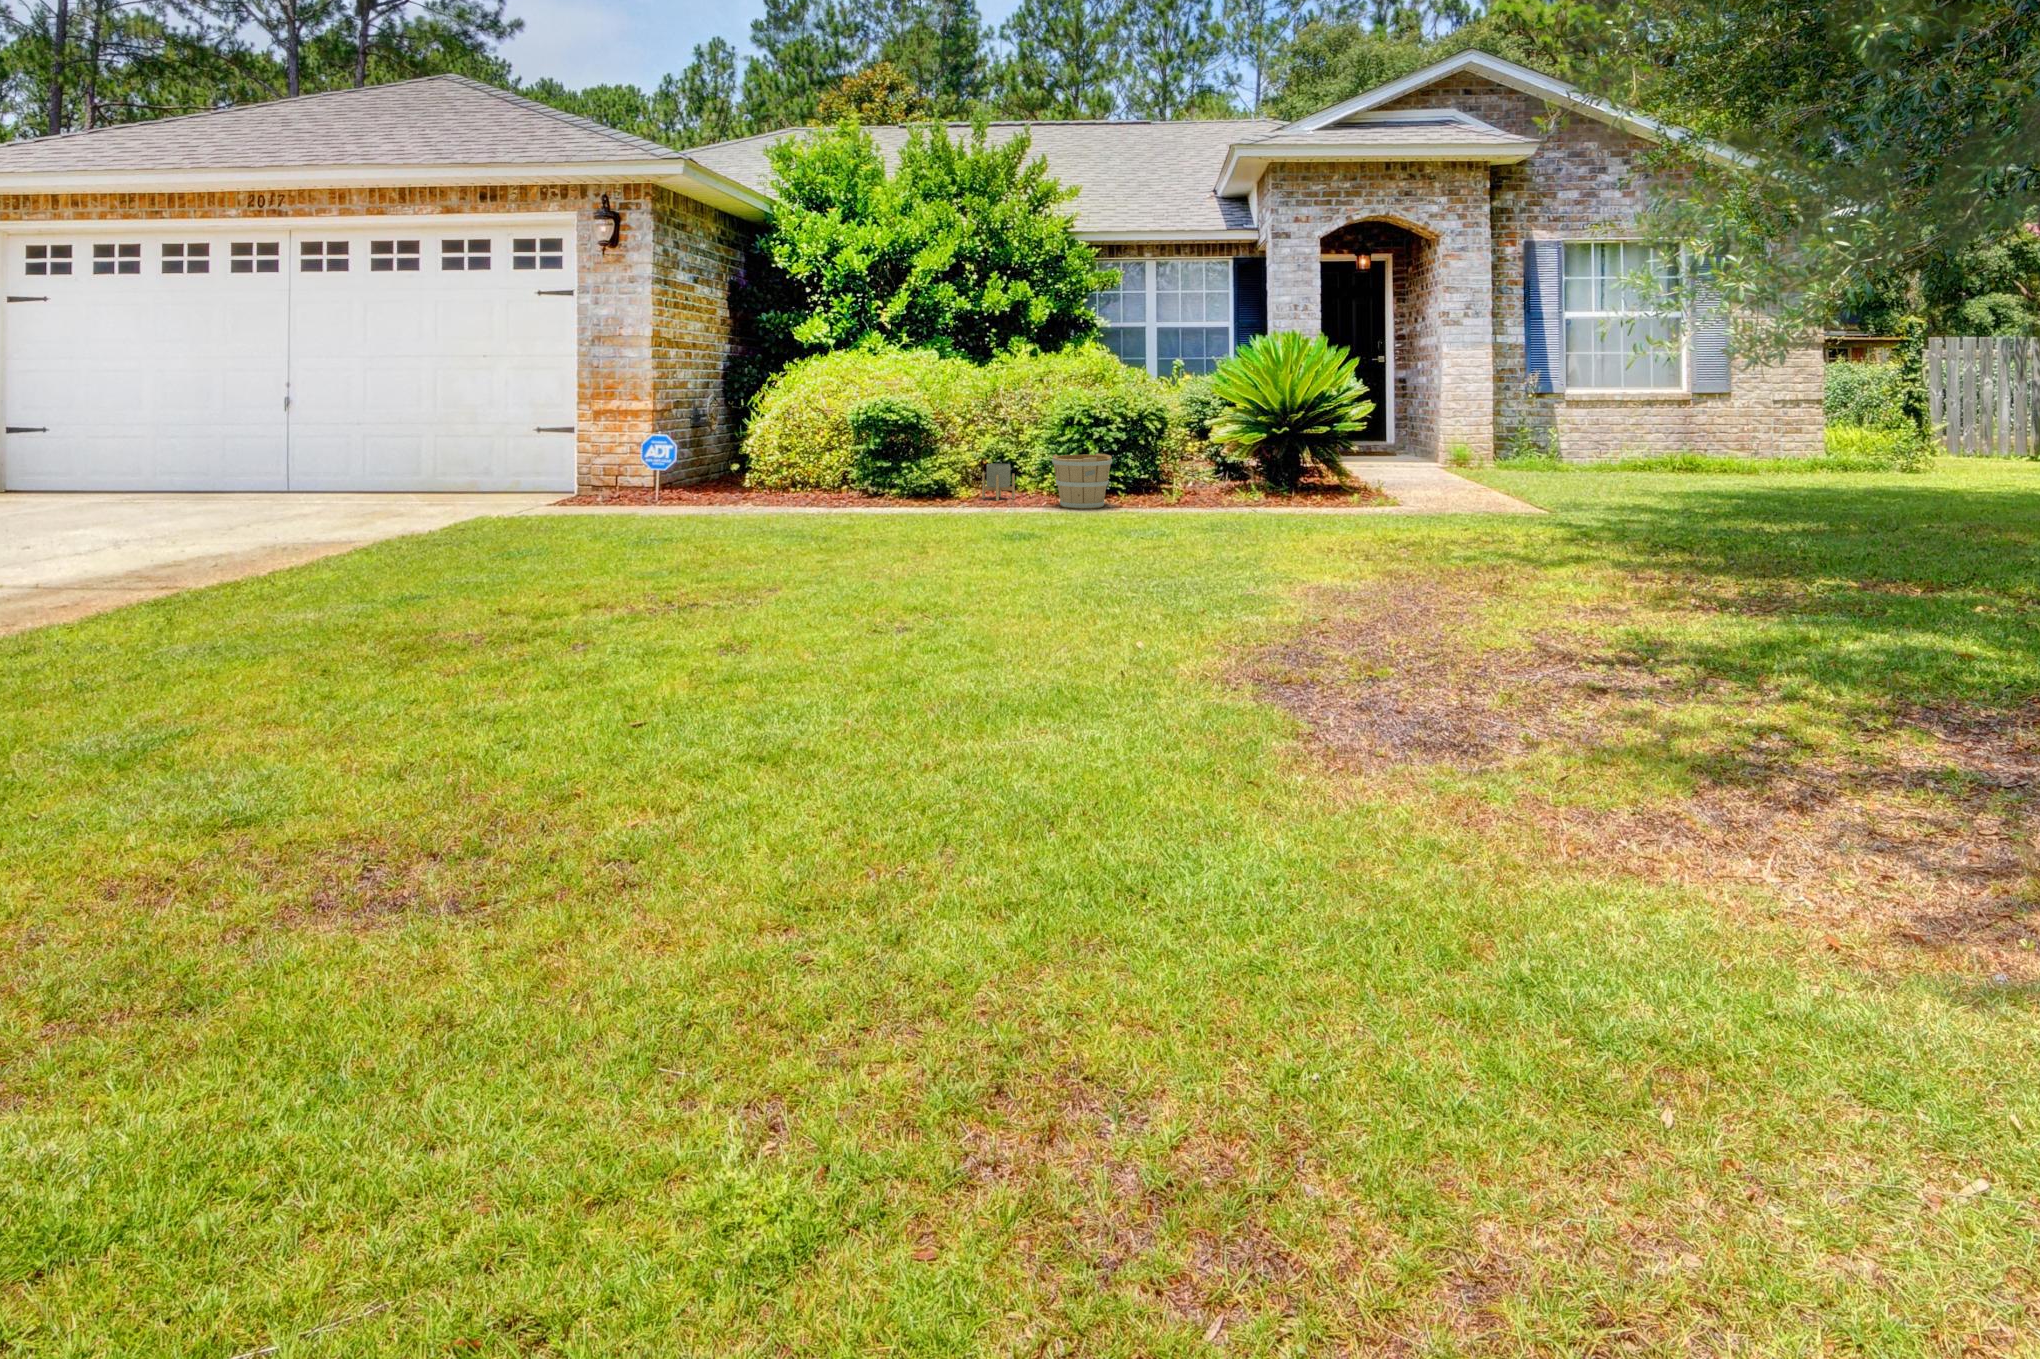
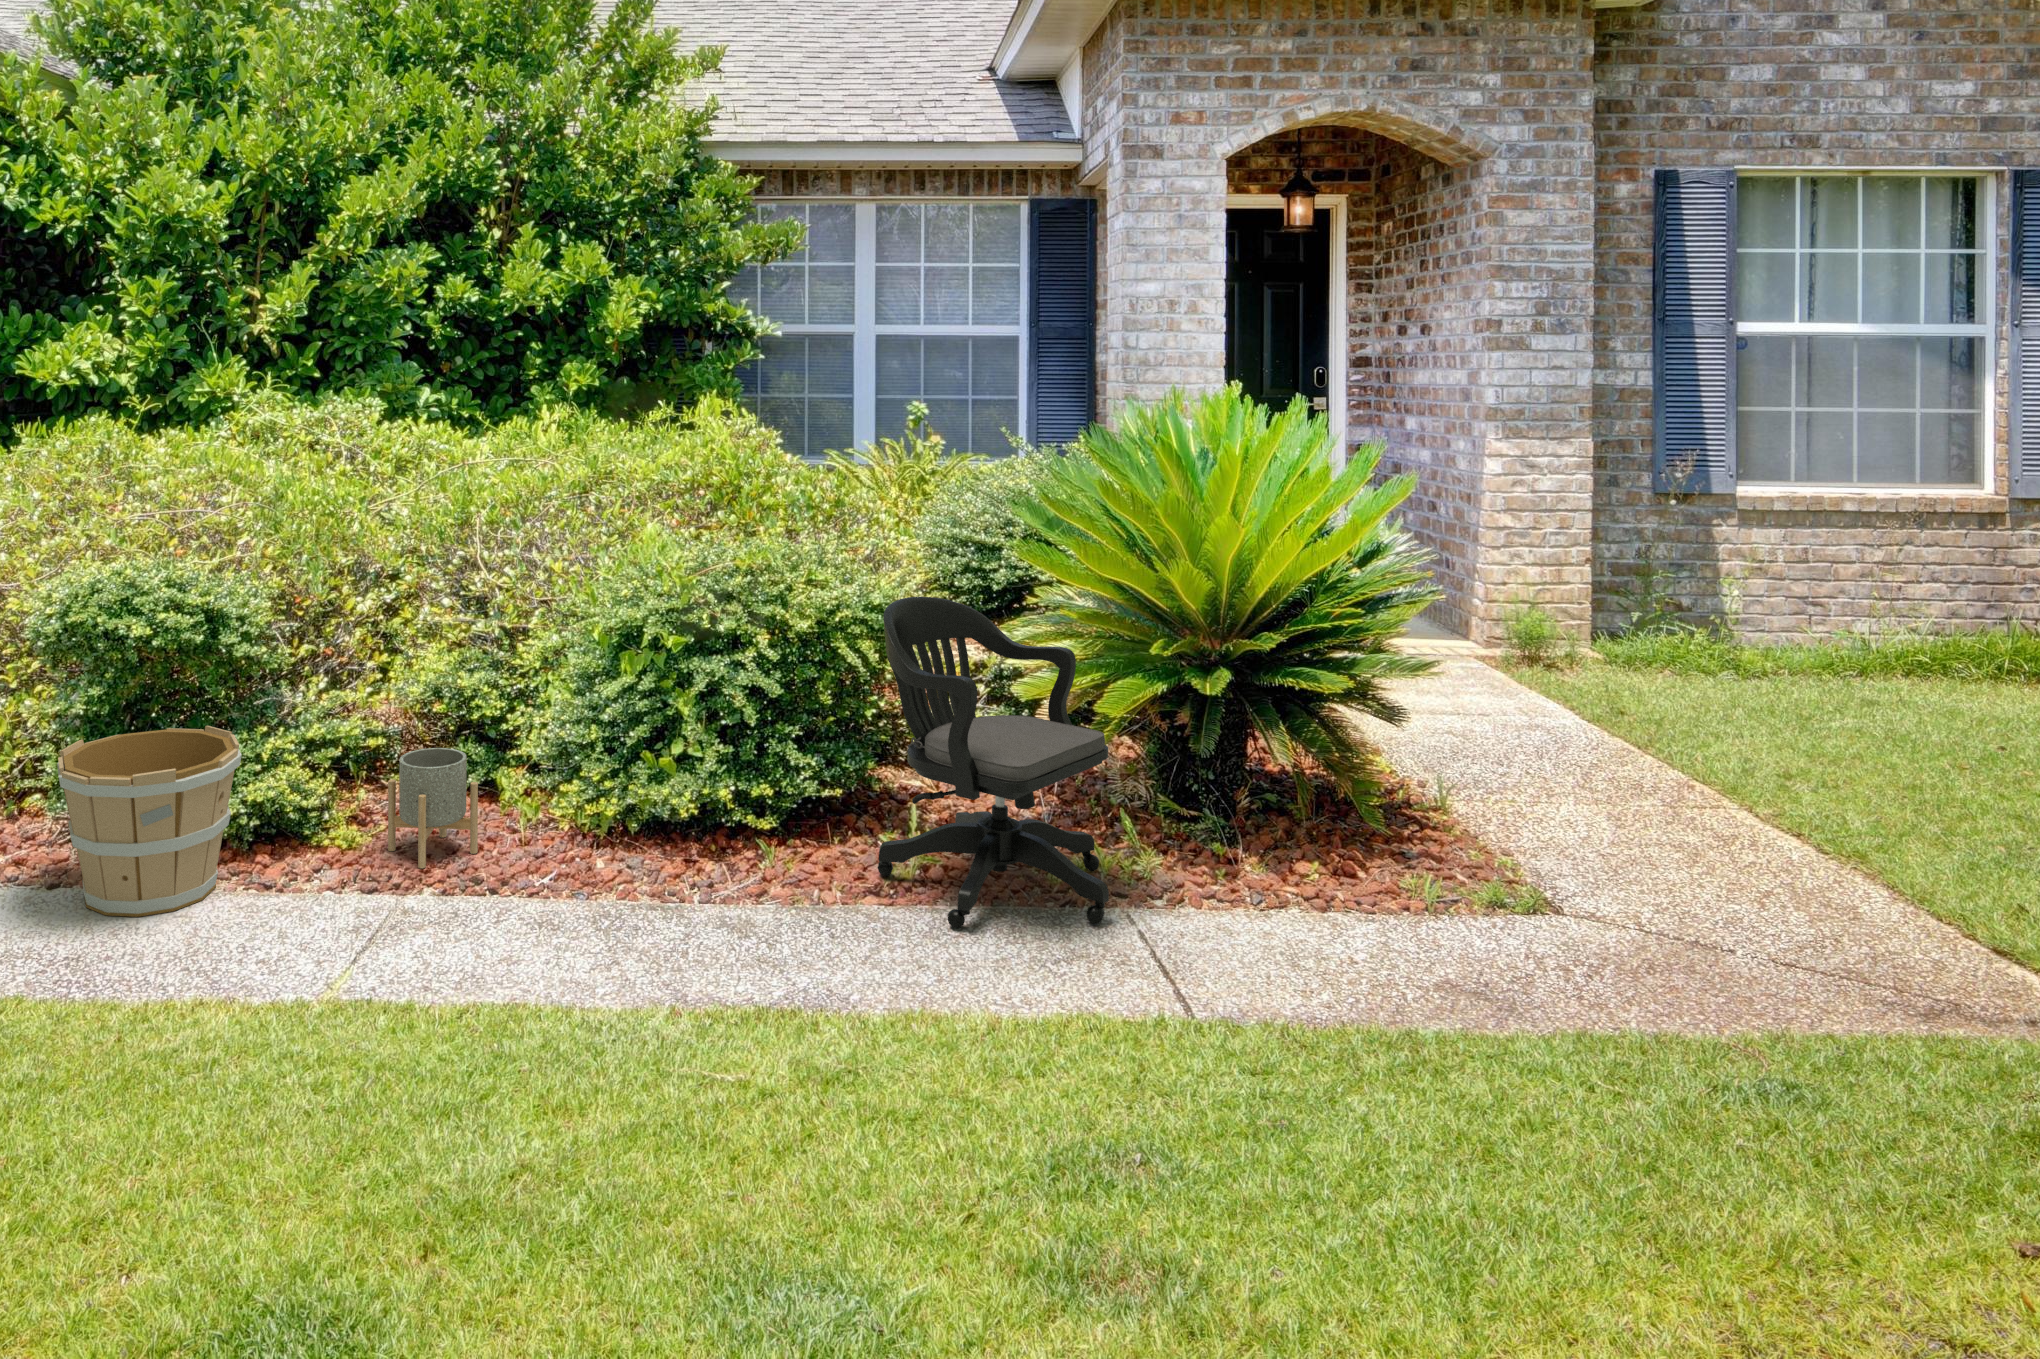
chair: none [1159,406,1239,507] -> present [877,597,1109,928]
wooden bucket: present [1052,453,1112,509] -> present [57,726,242,917]

